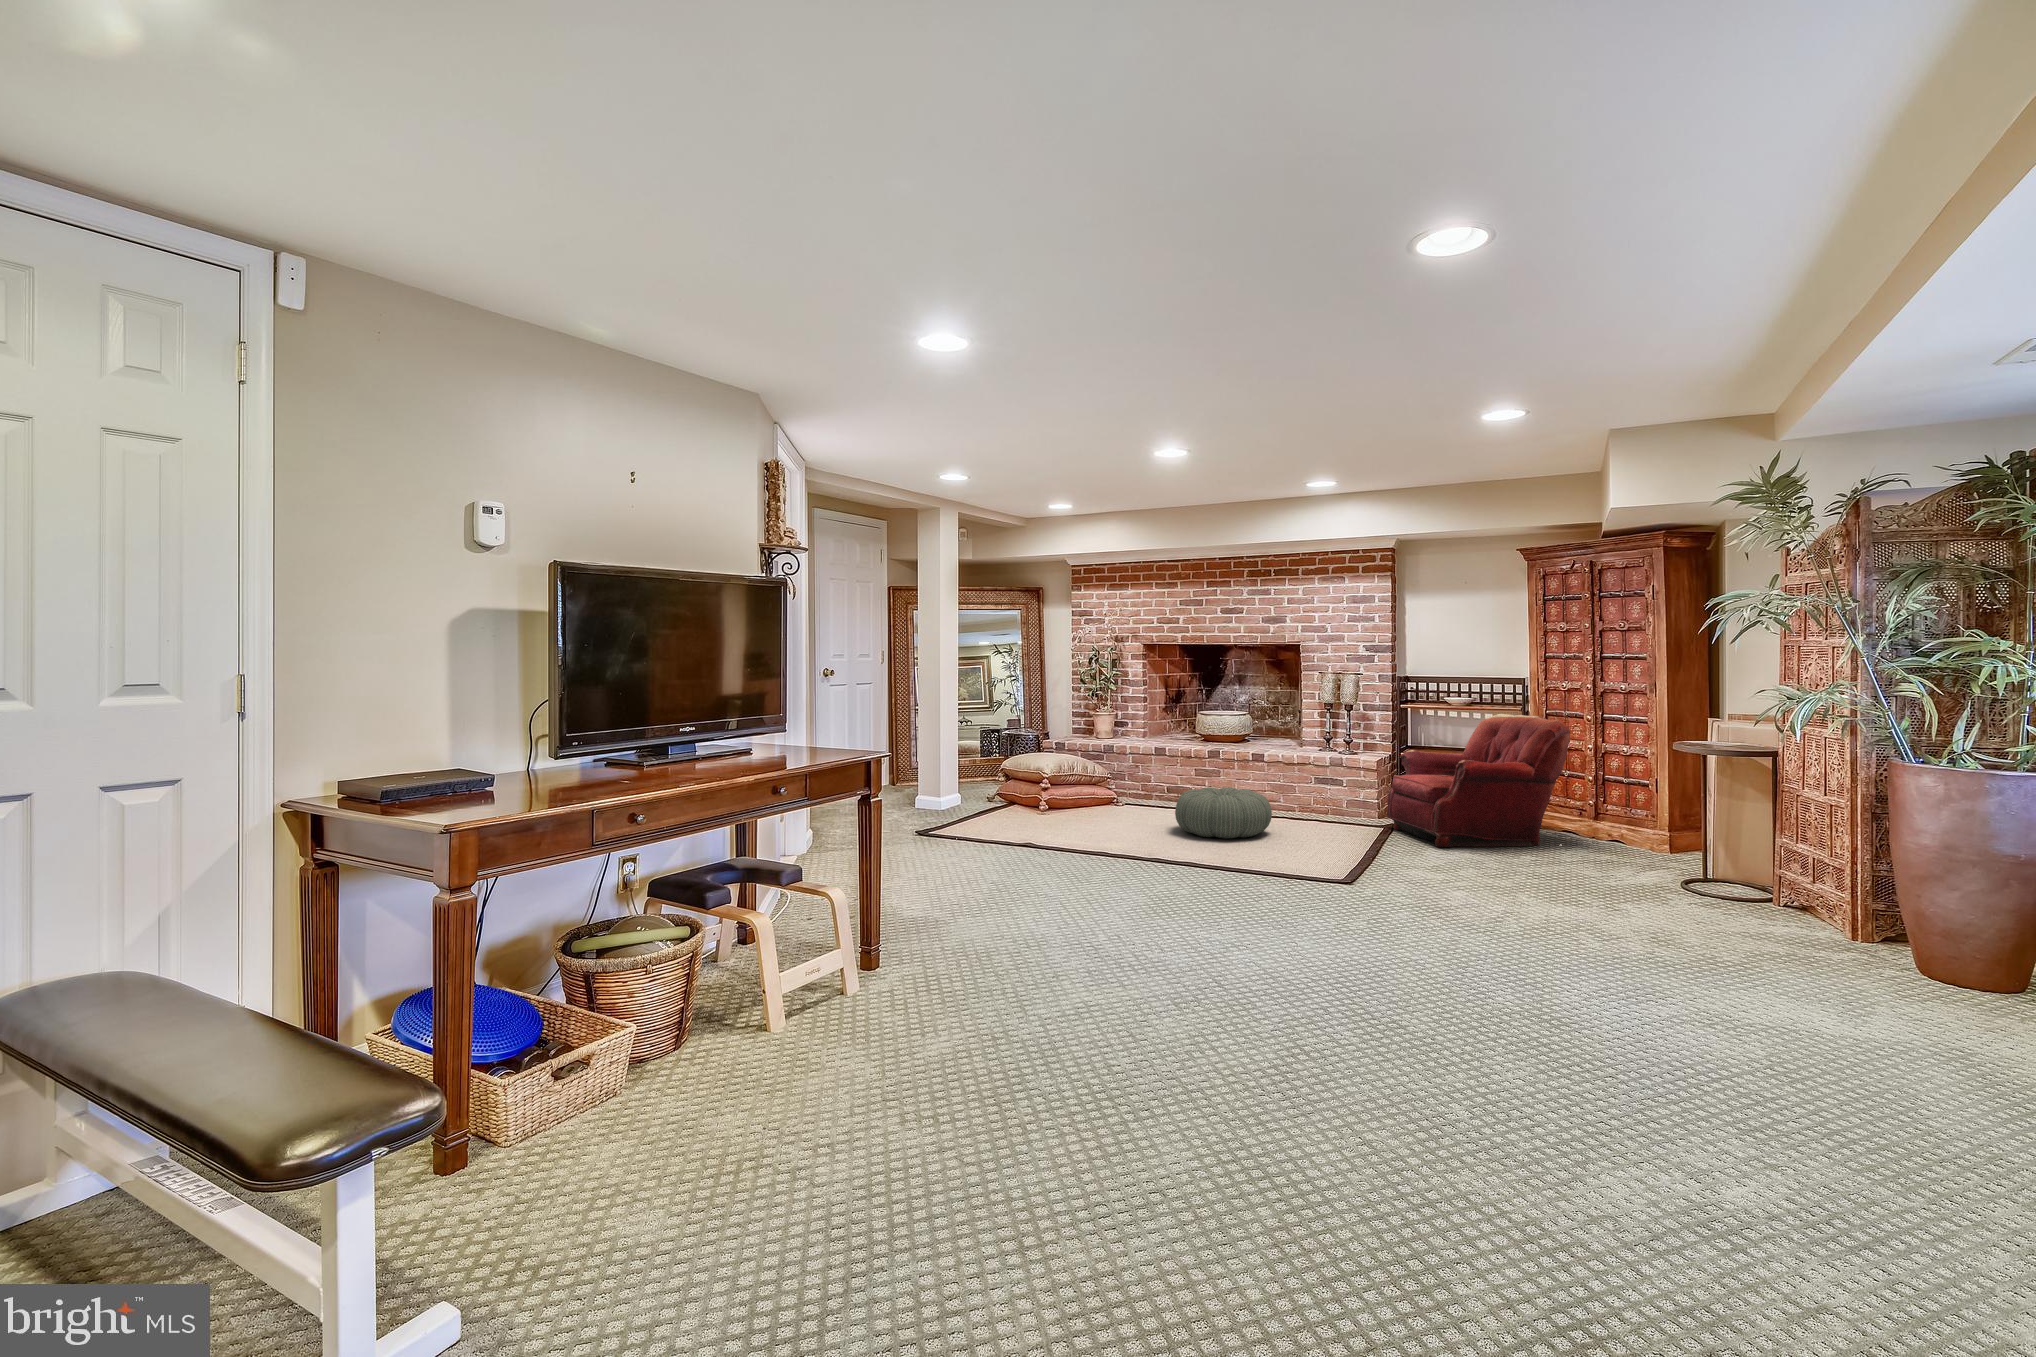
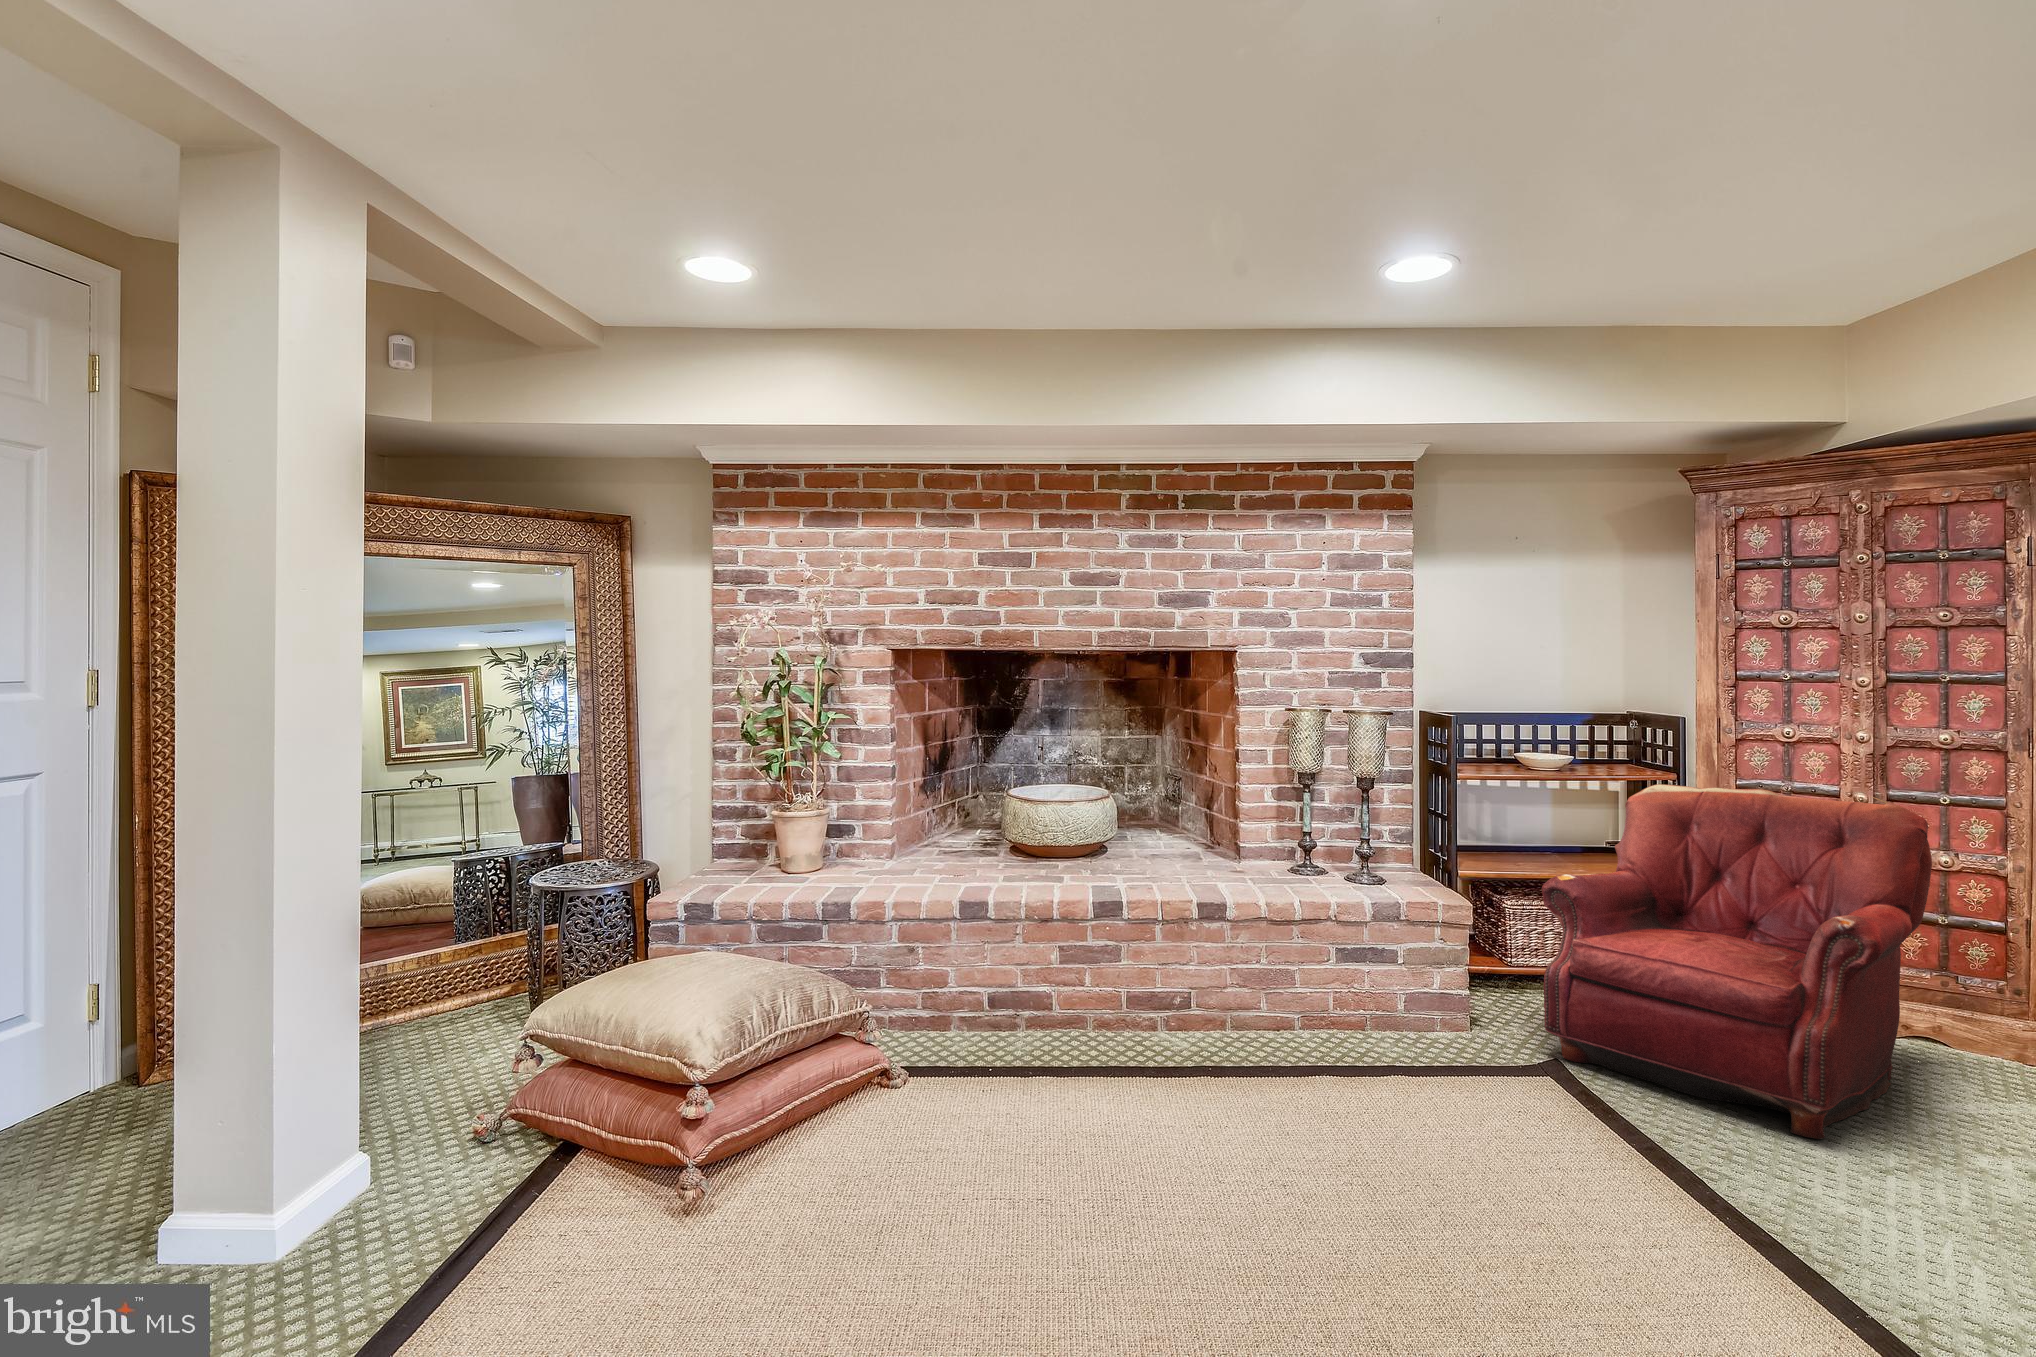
pouf: present [1175,787,1272,838] -> none [1166,1023,1452,1232]

